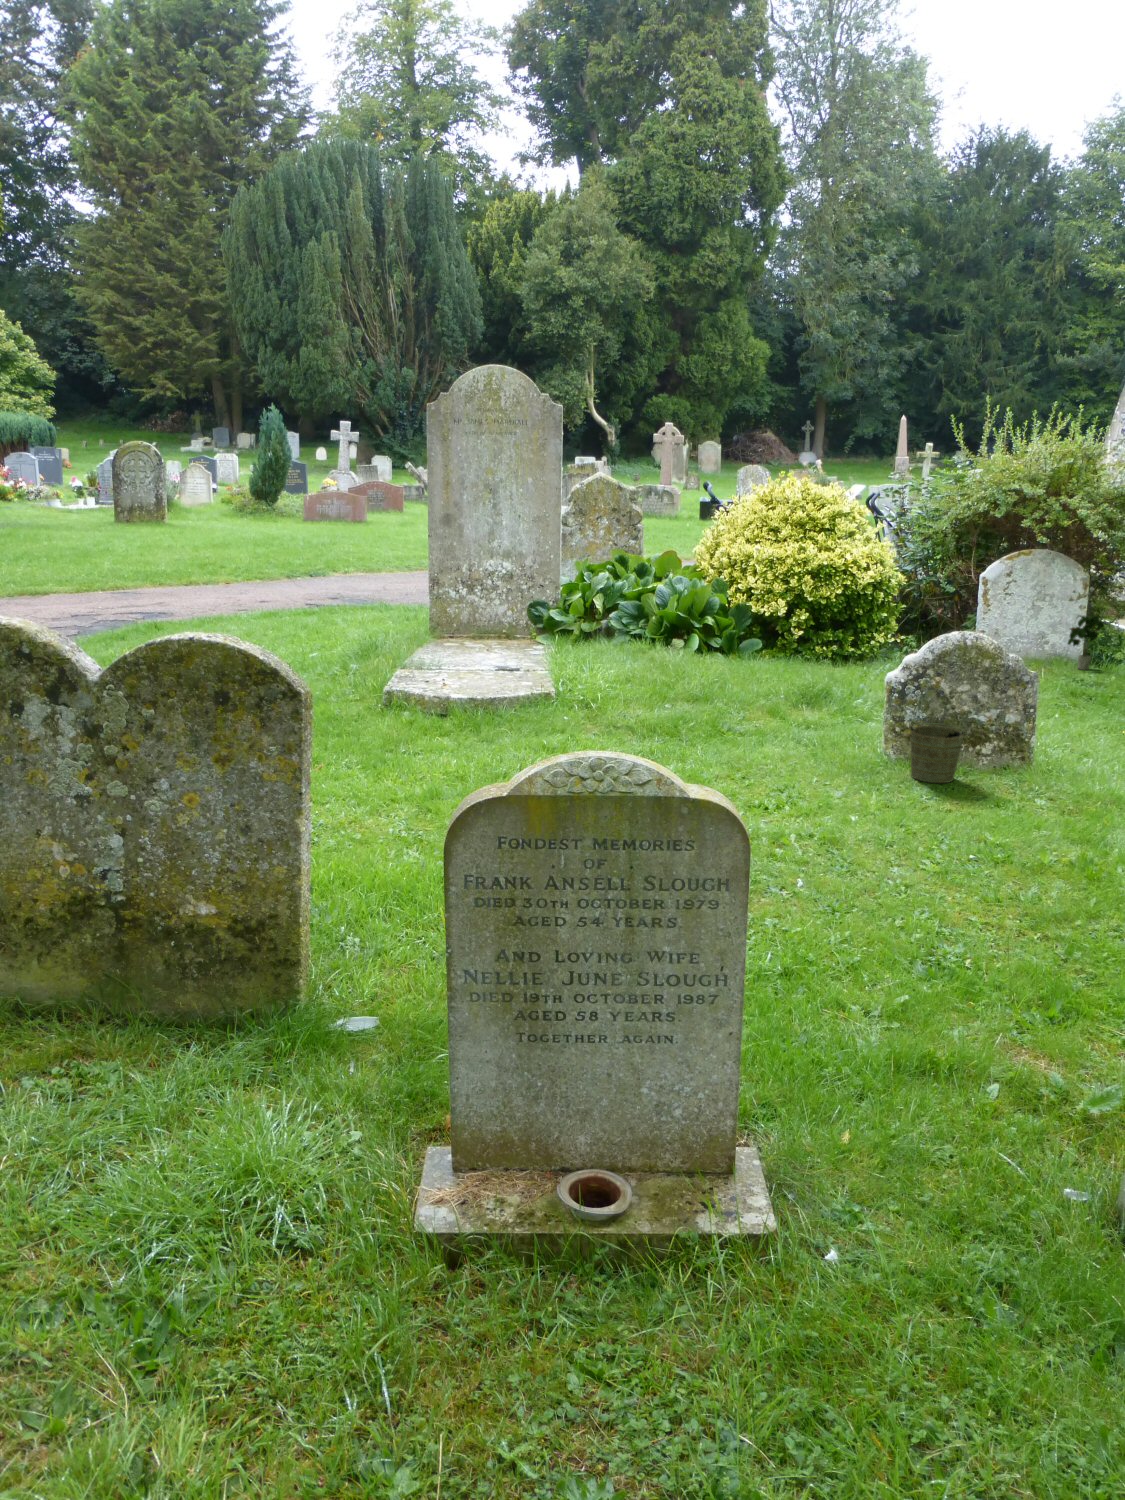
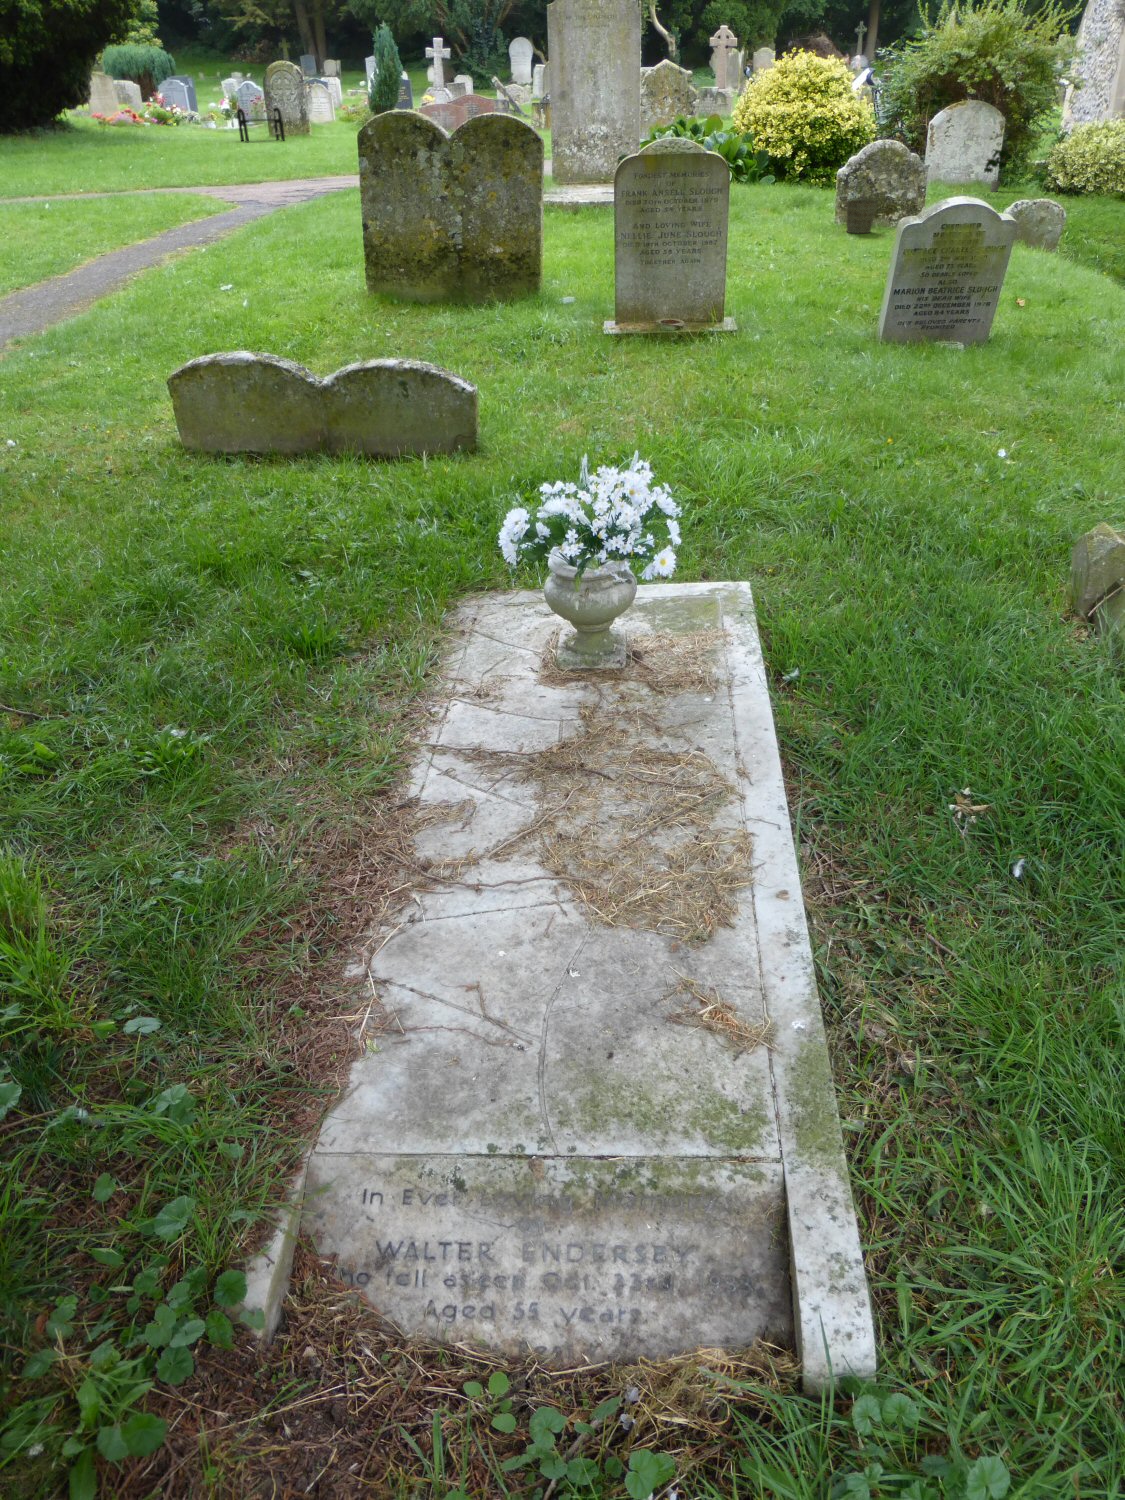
bench: none [67,491,126,530] -> present [237,107,285,142]

